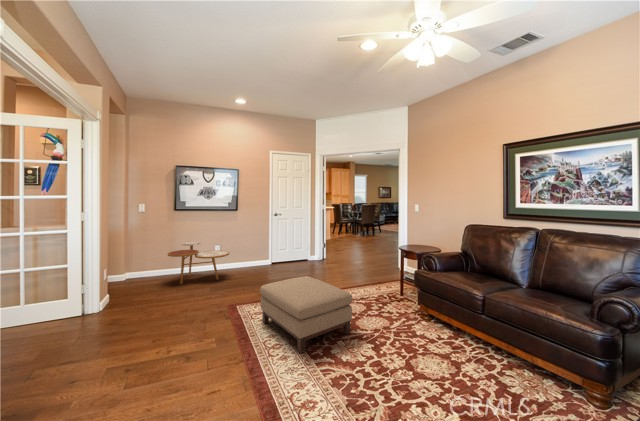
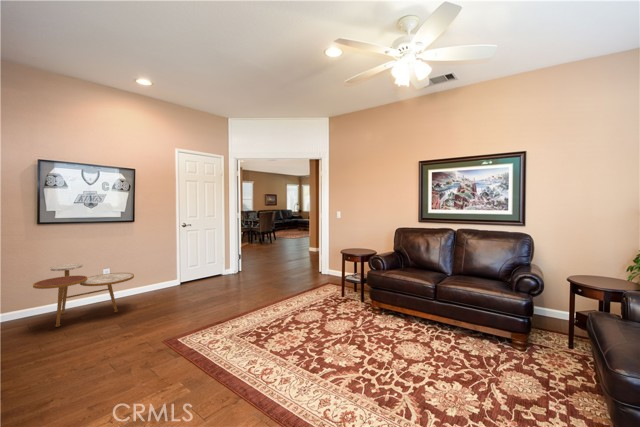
ottoman: present [260,276,352,353] -> none [224,290,331,371]

